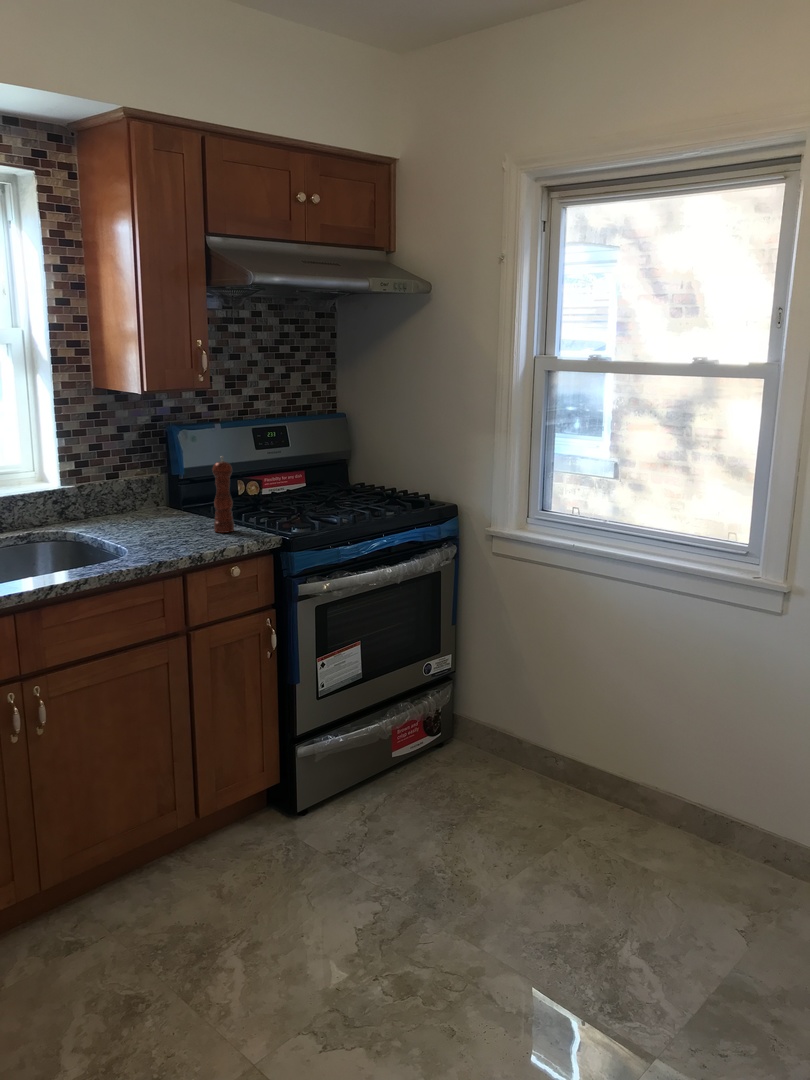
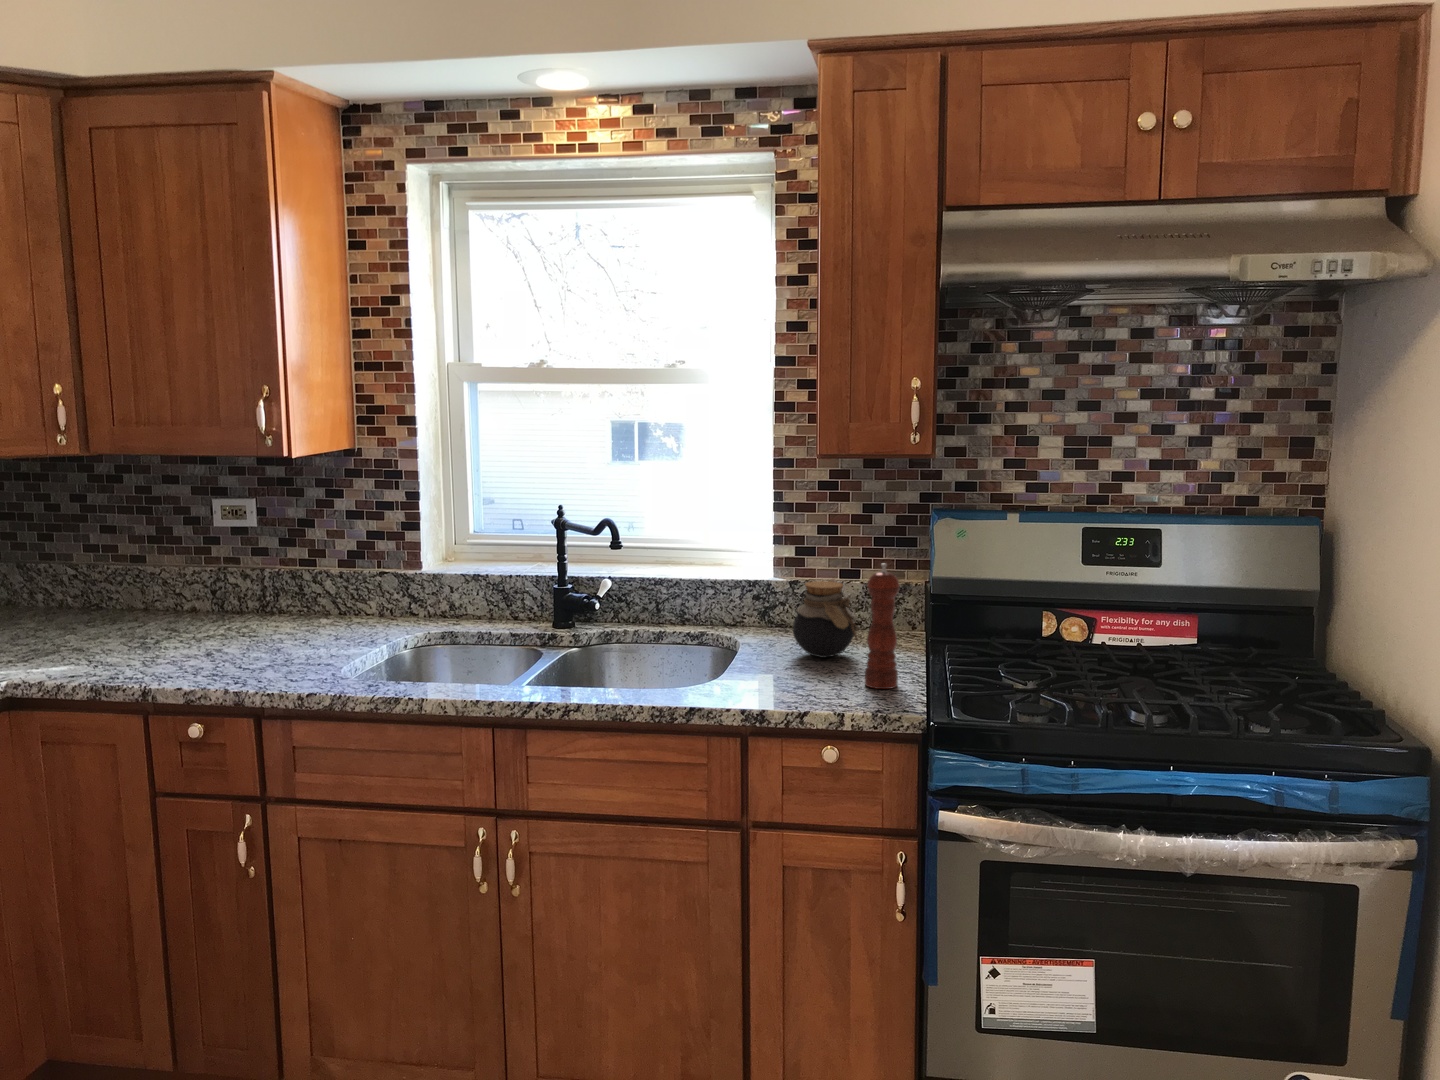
jar: none [131,477,180,528] -> present [793,581,858,657]

